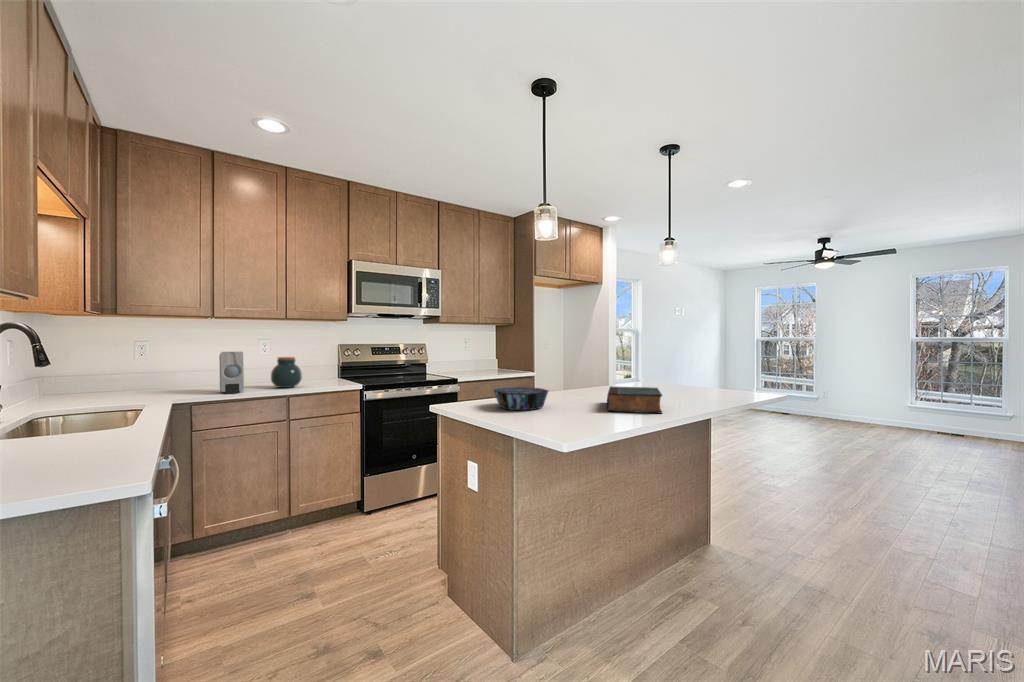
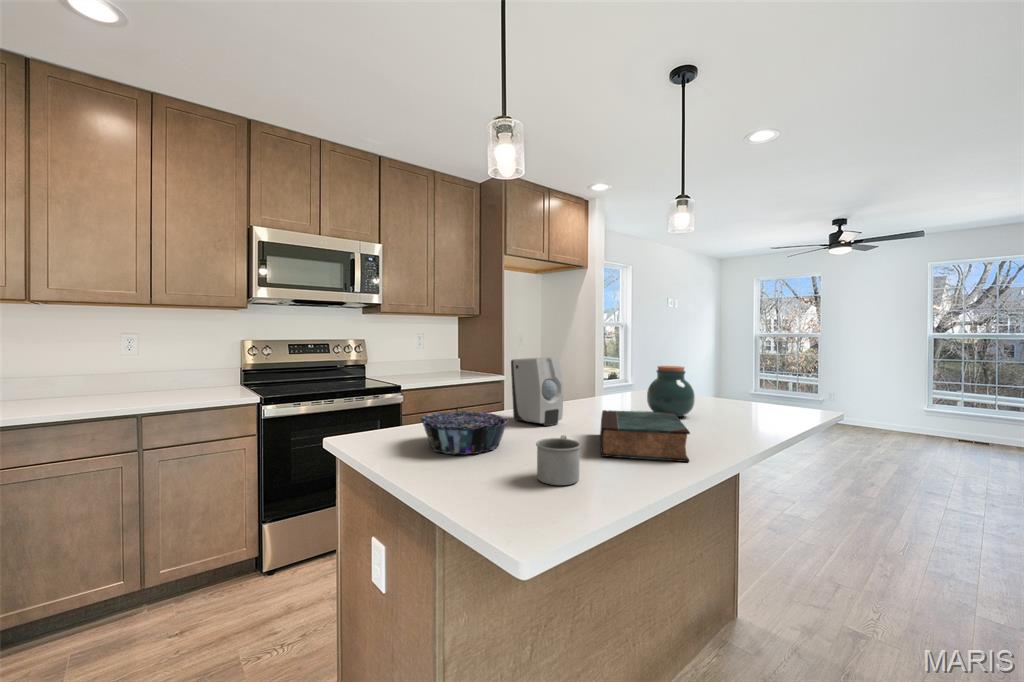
soap dispenser: present [219,351,244,394] -> present [511,357,563,426]
jar: present [271,357,302,388] -> present [647,366,695,417]
mug: none [568,395,595,421] -> present [536,435,581,485]

